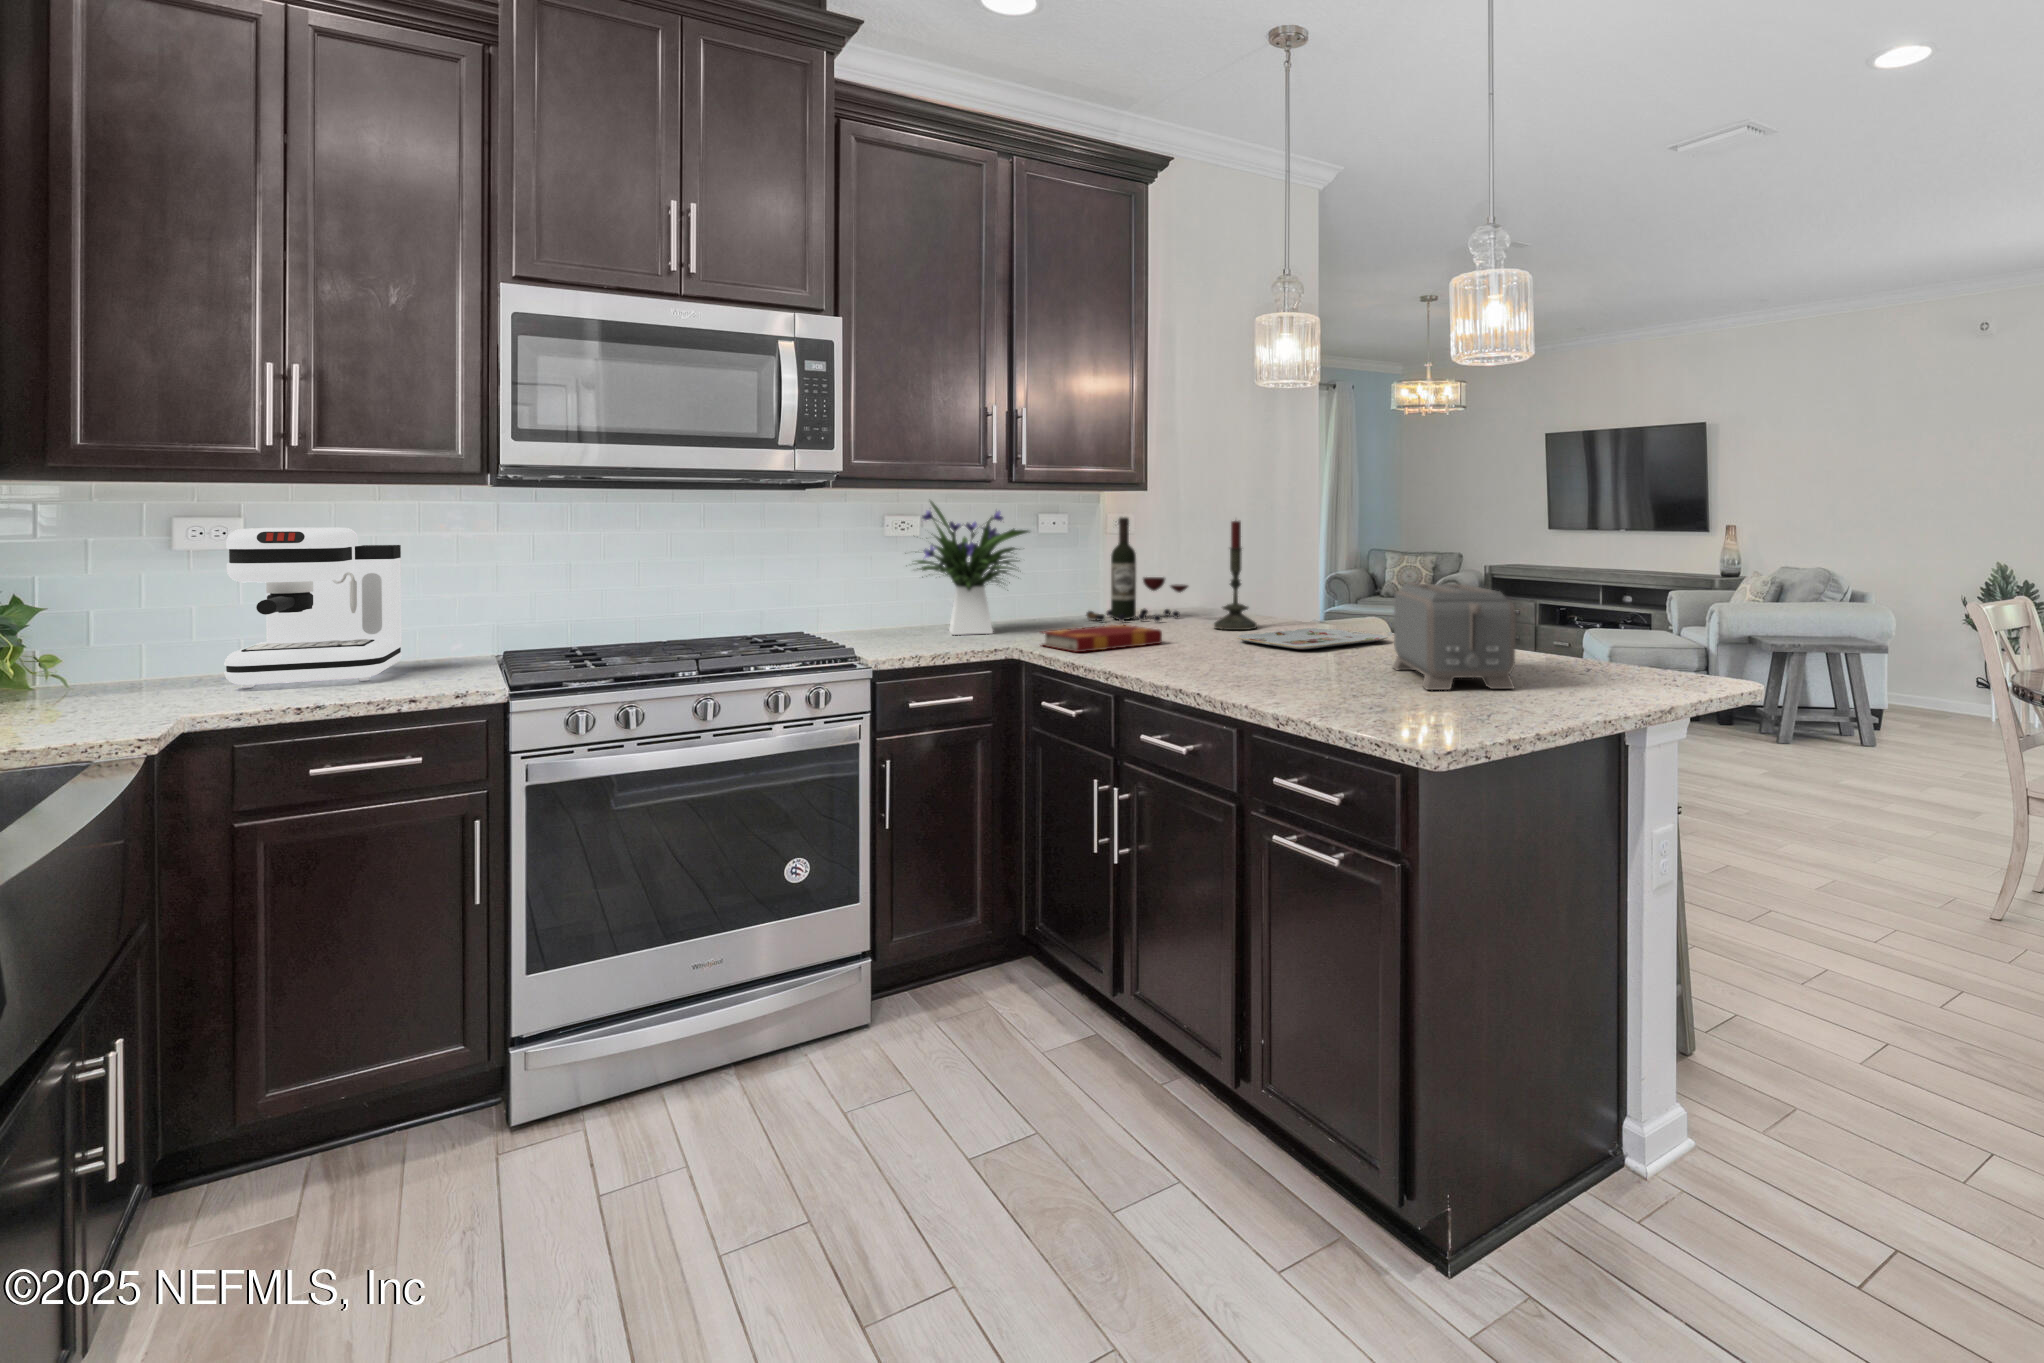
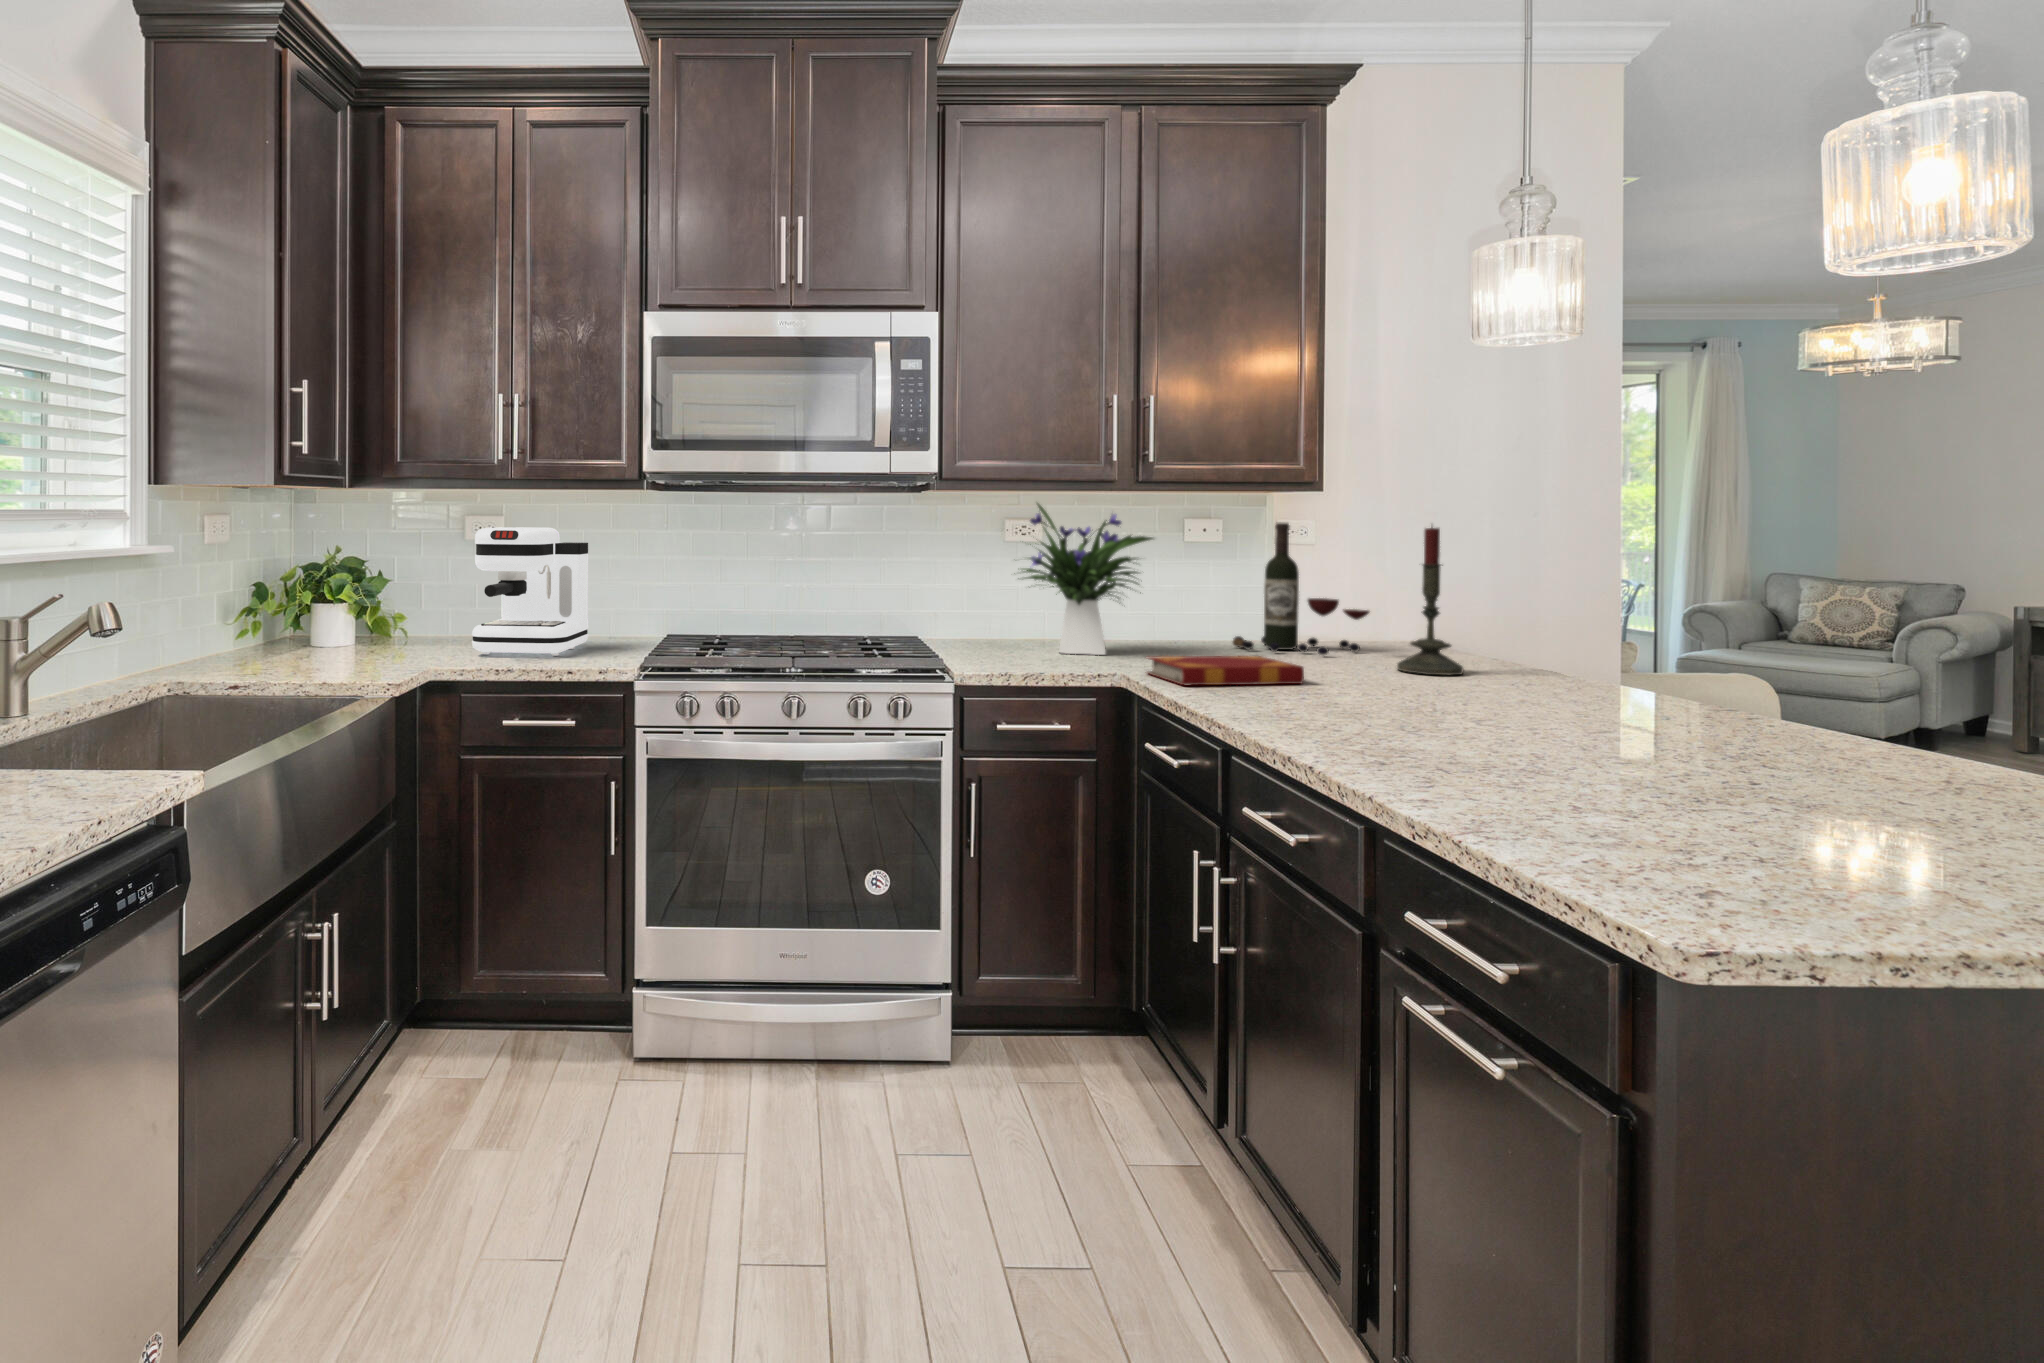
toaster: present [1393,584,1516,690] -> none [1645,626,1872,812]
serving tray: present [1237,628,1388,650] -> none [1415,681,1673,710]

